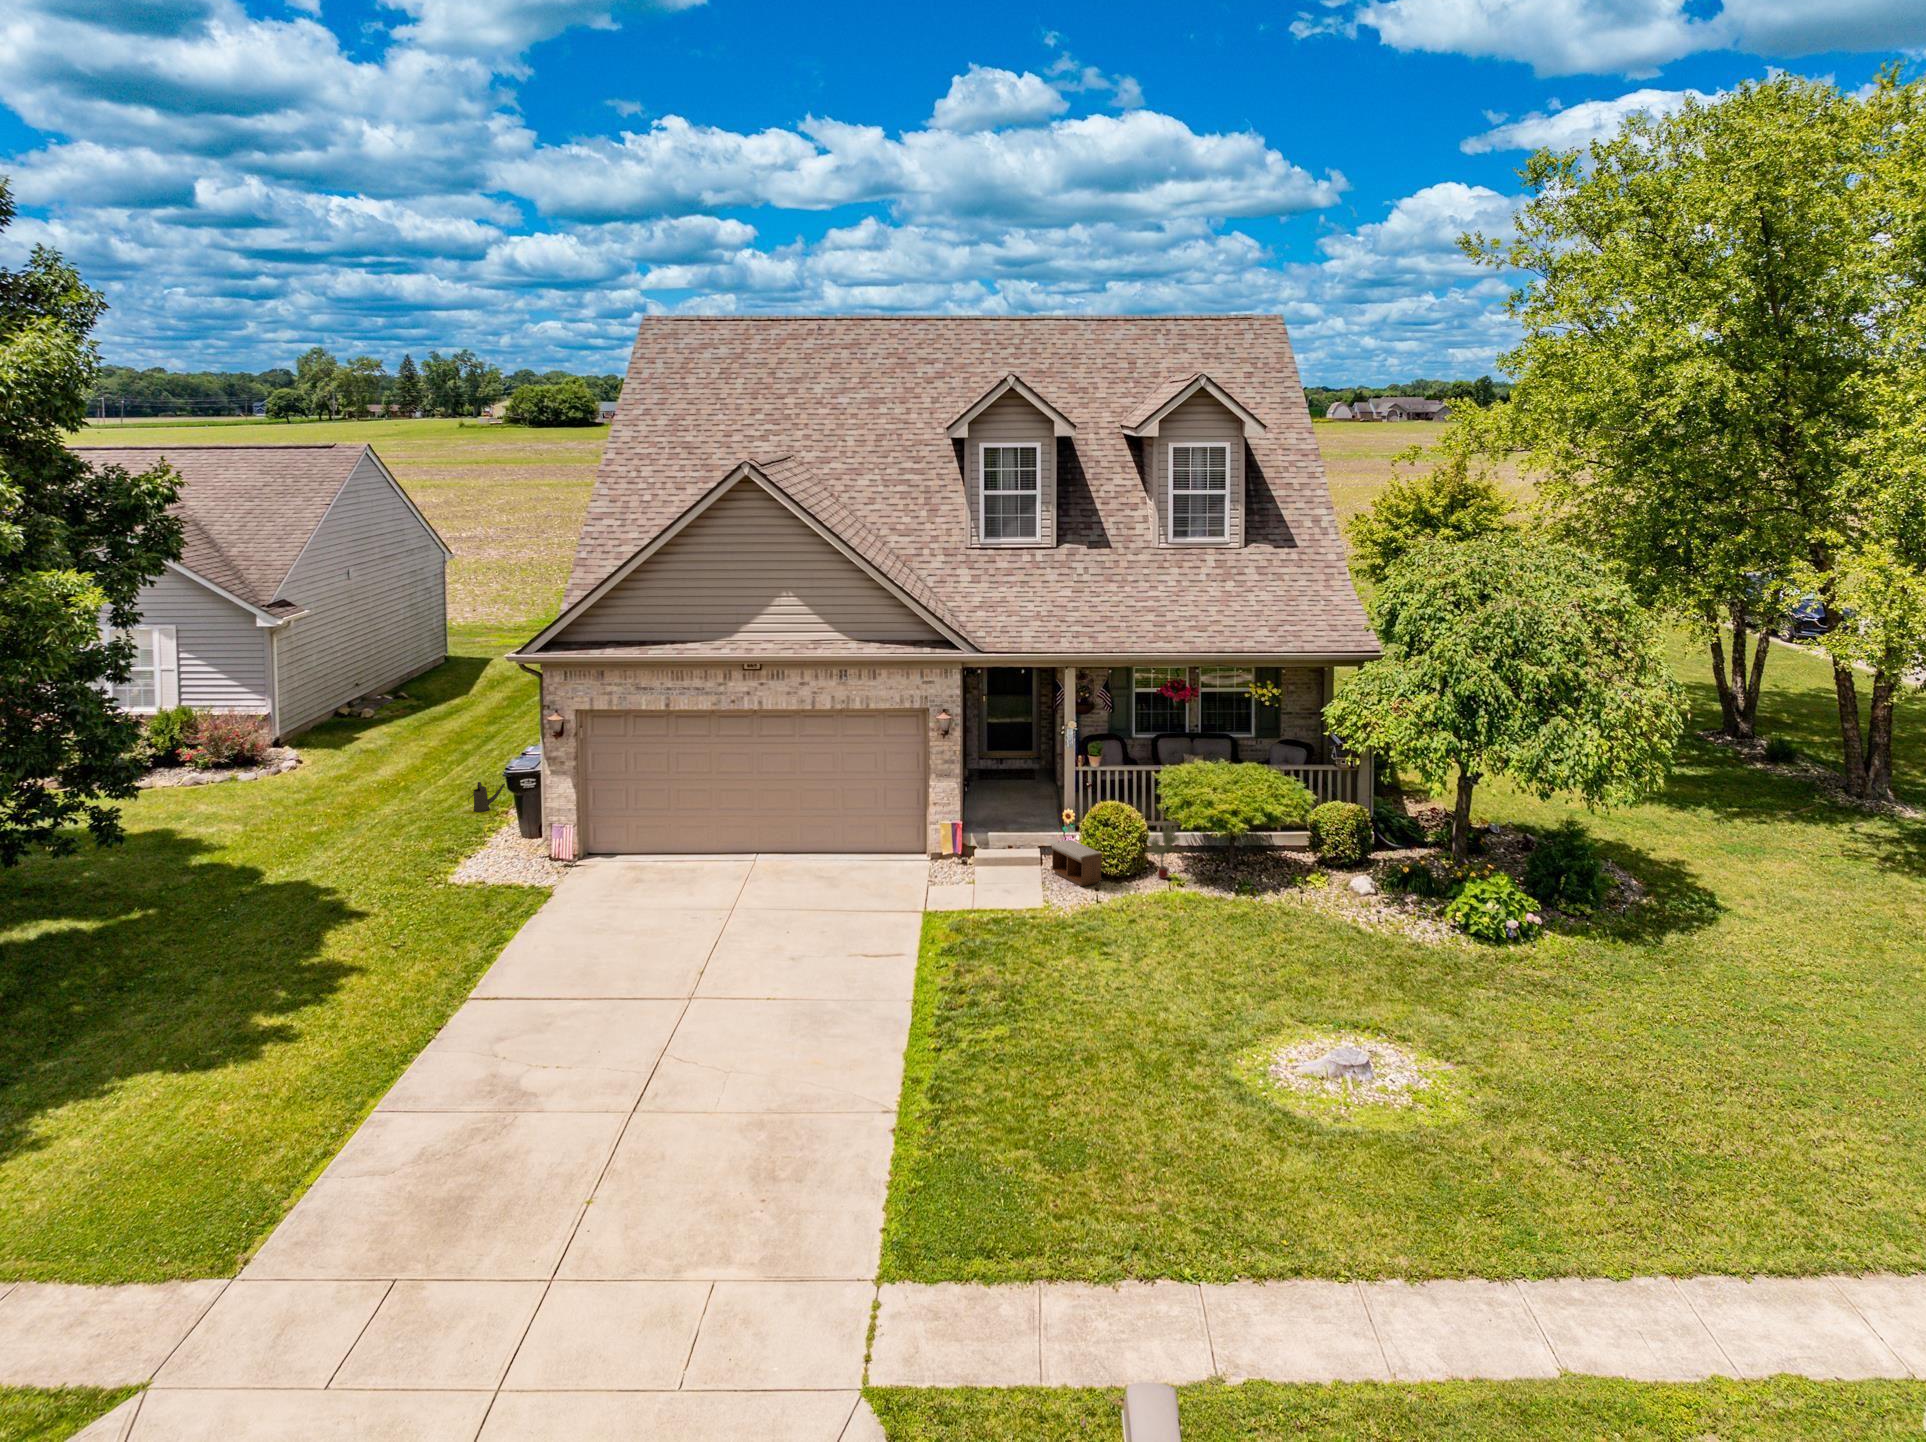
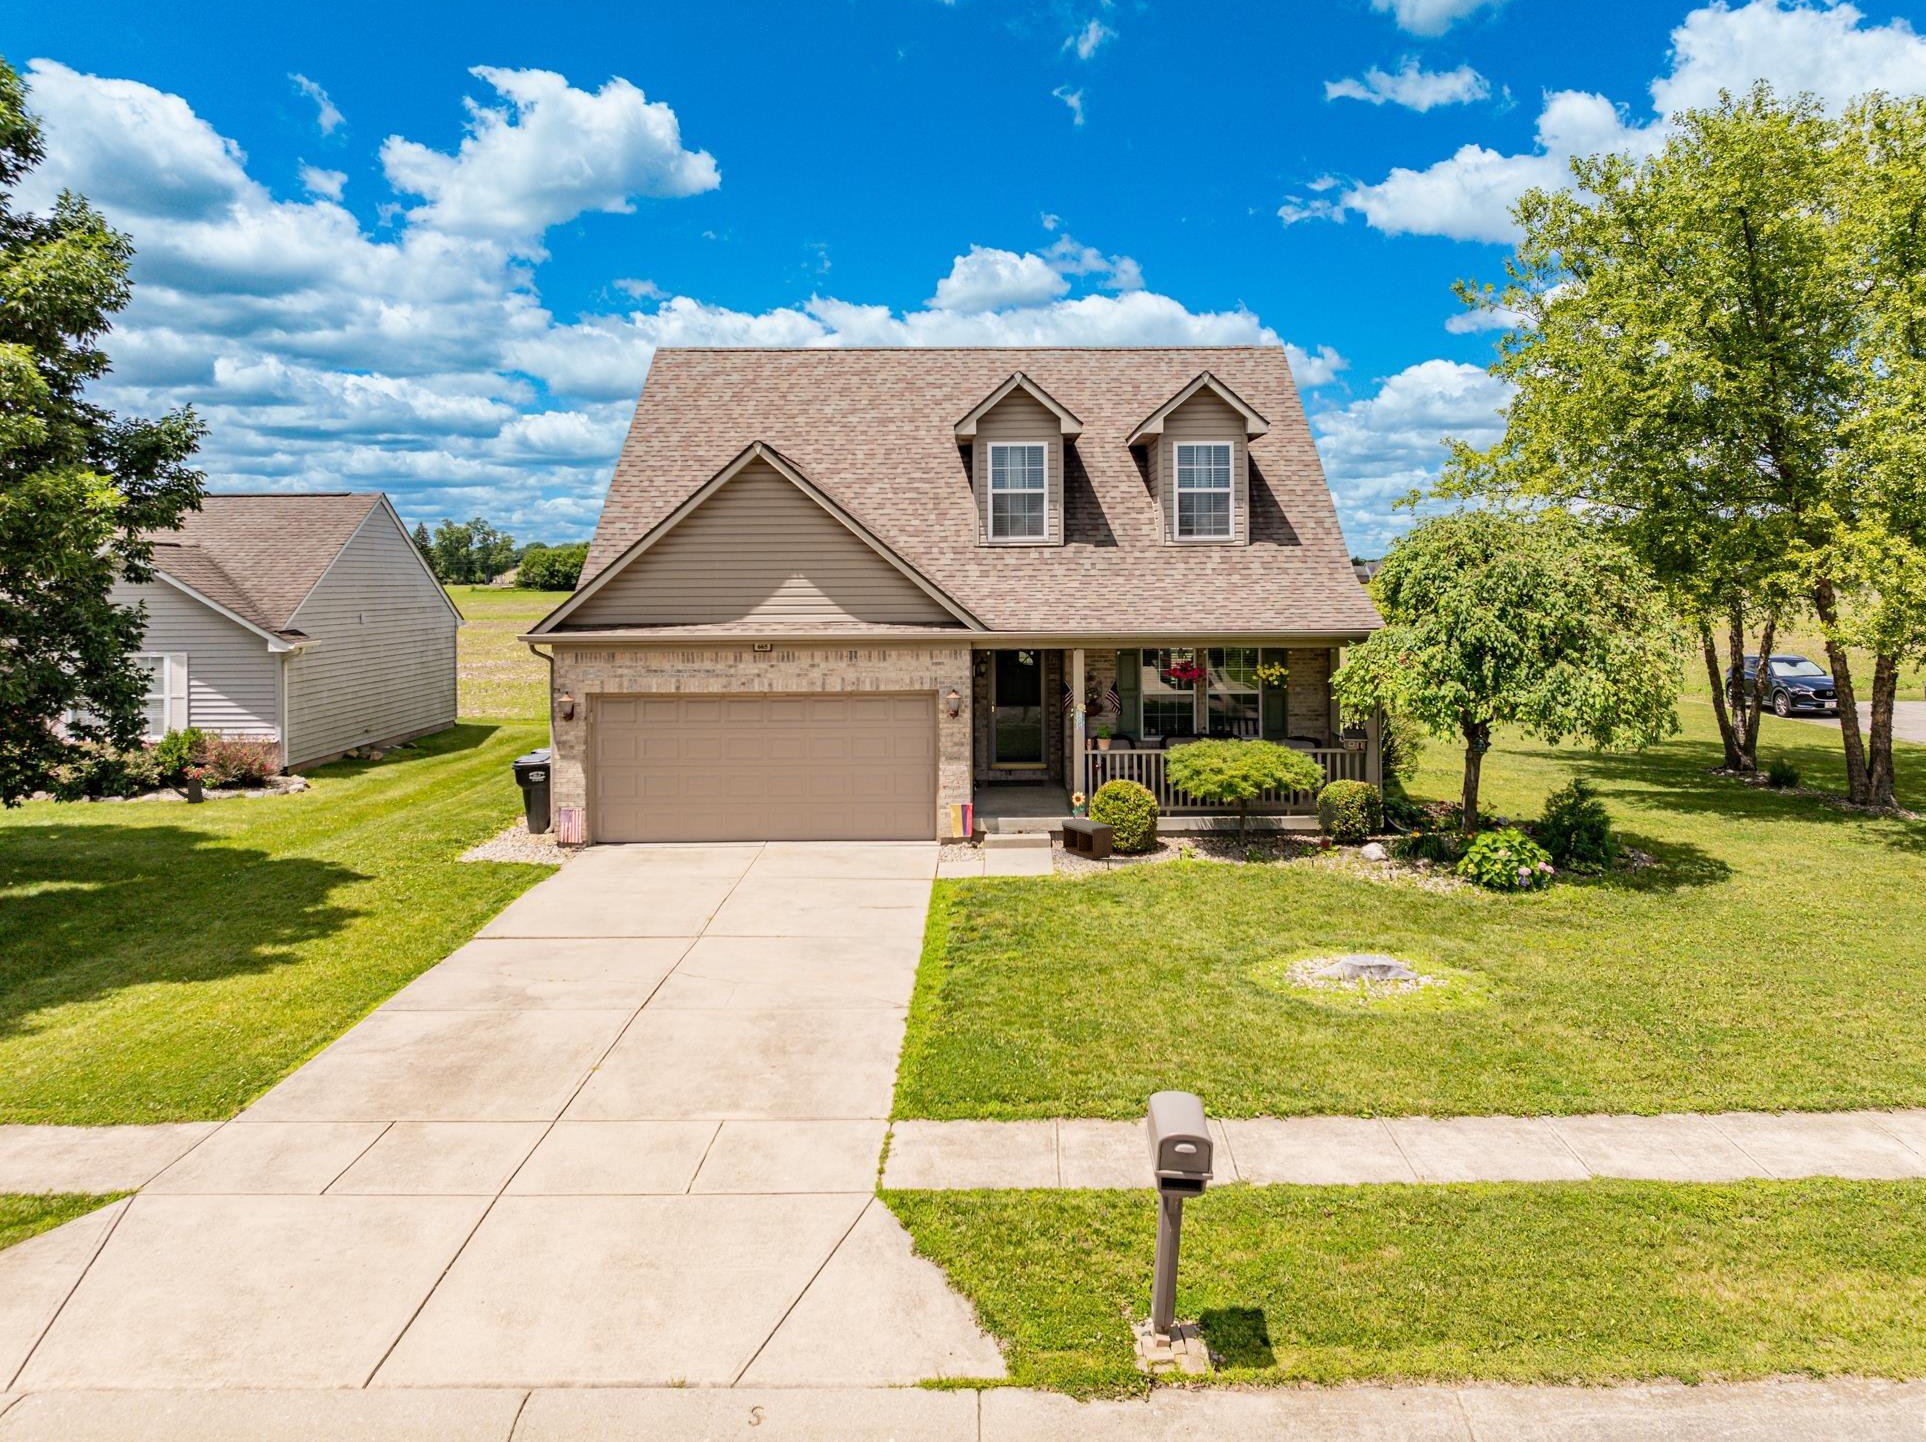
watering can: present [468,782,505,812] -> present [168,775,208,803]
potted tree: present [1147,823,1179,879] -> present [1309,797,1345,850]

